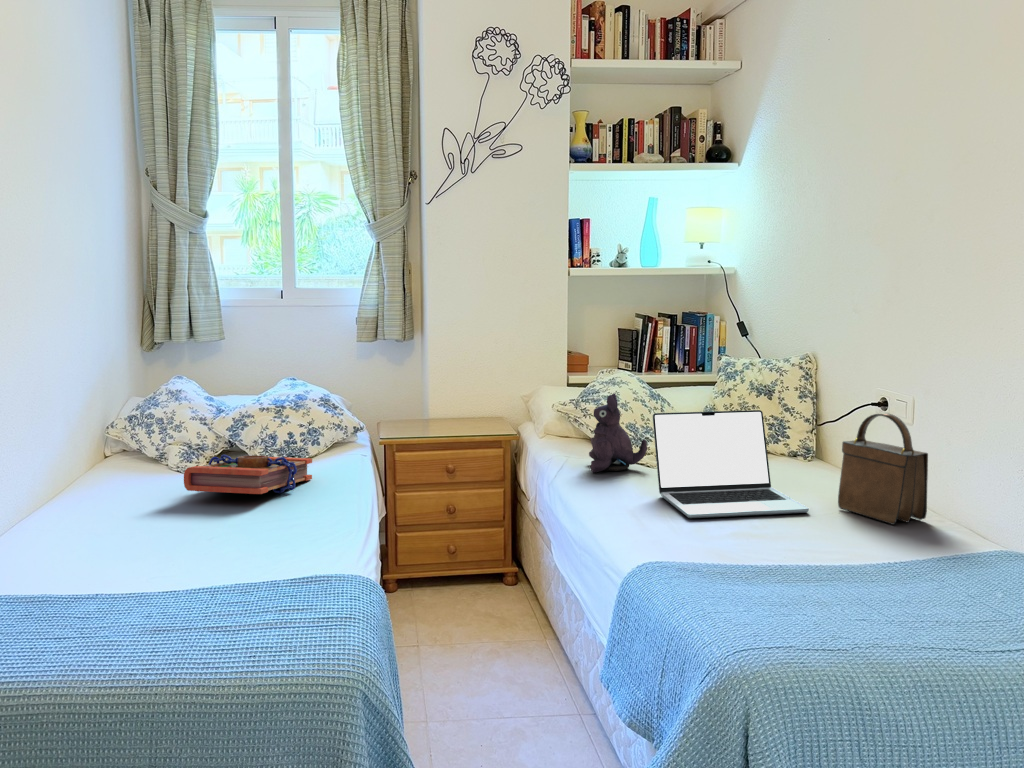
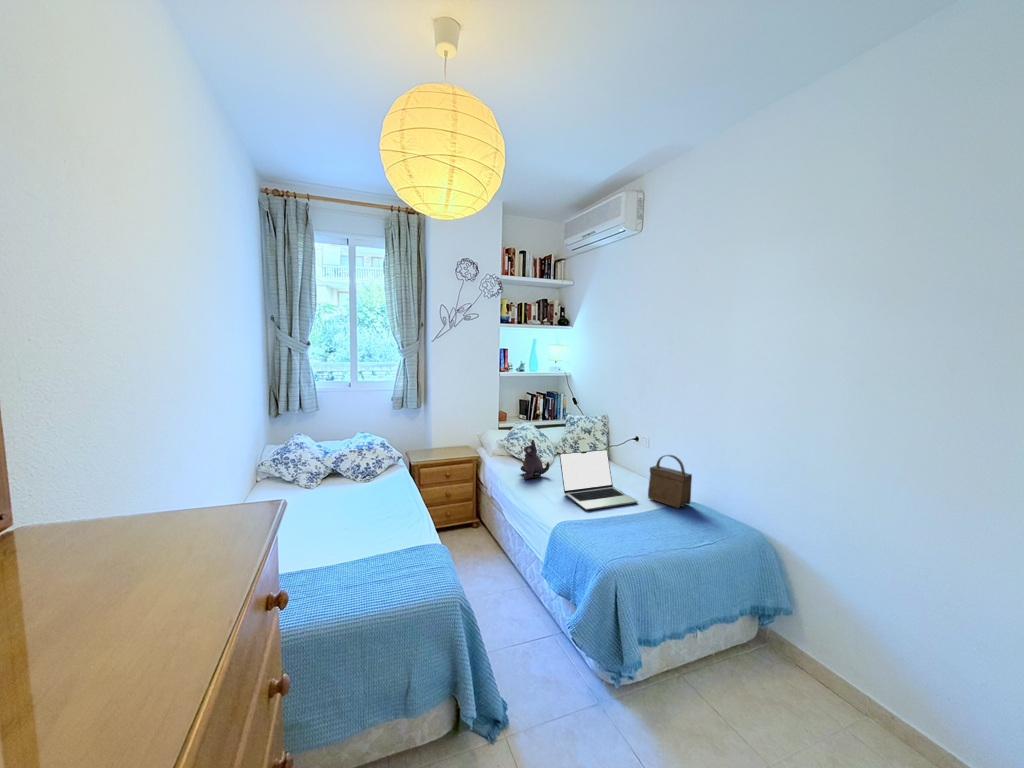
book: present [184,454,312,494] -> none [316,481,384,510]

